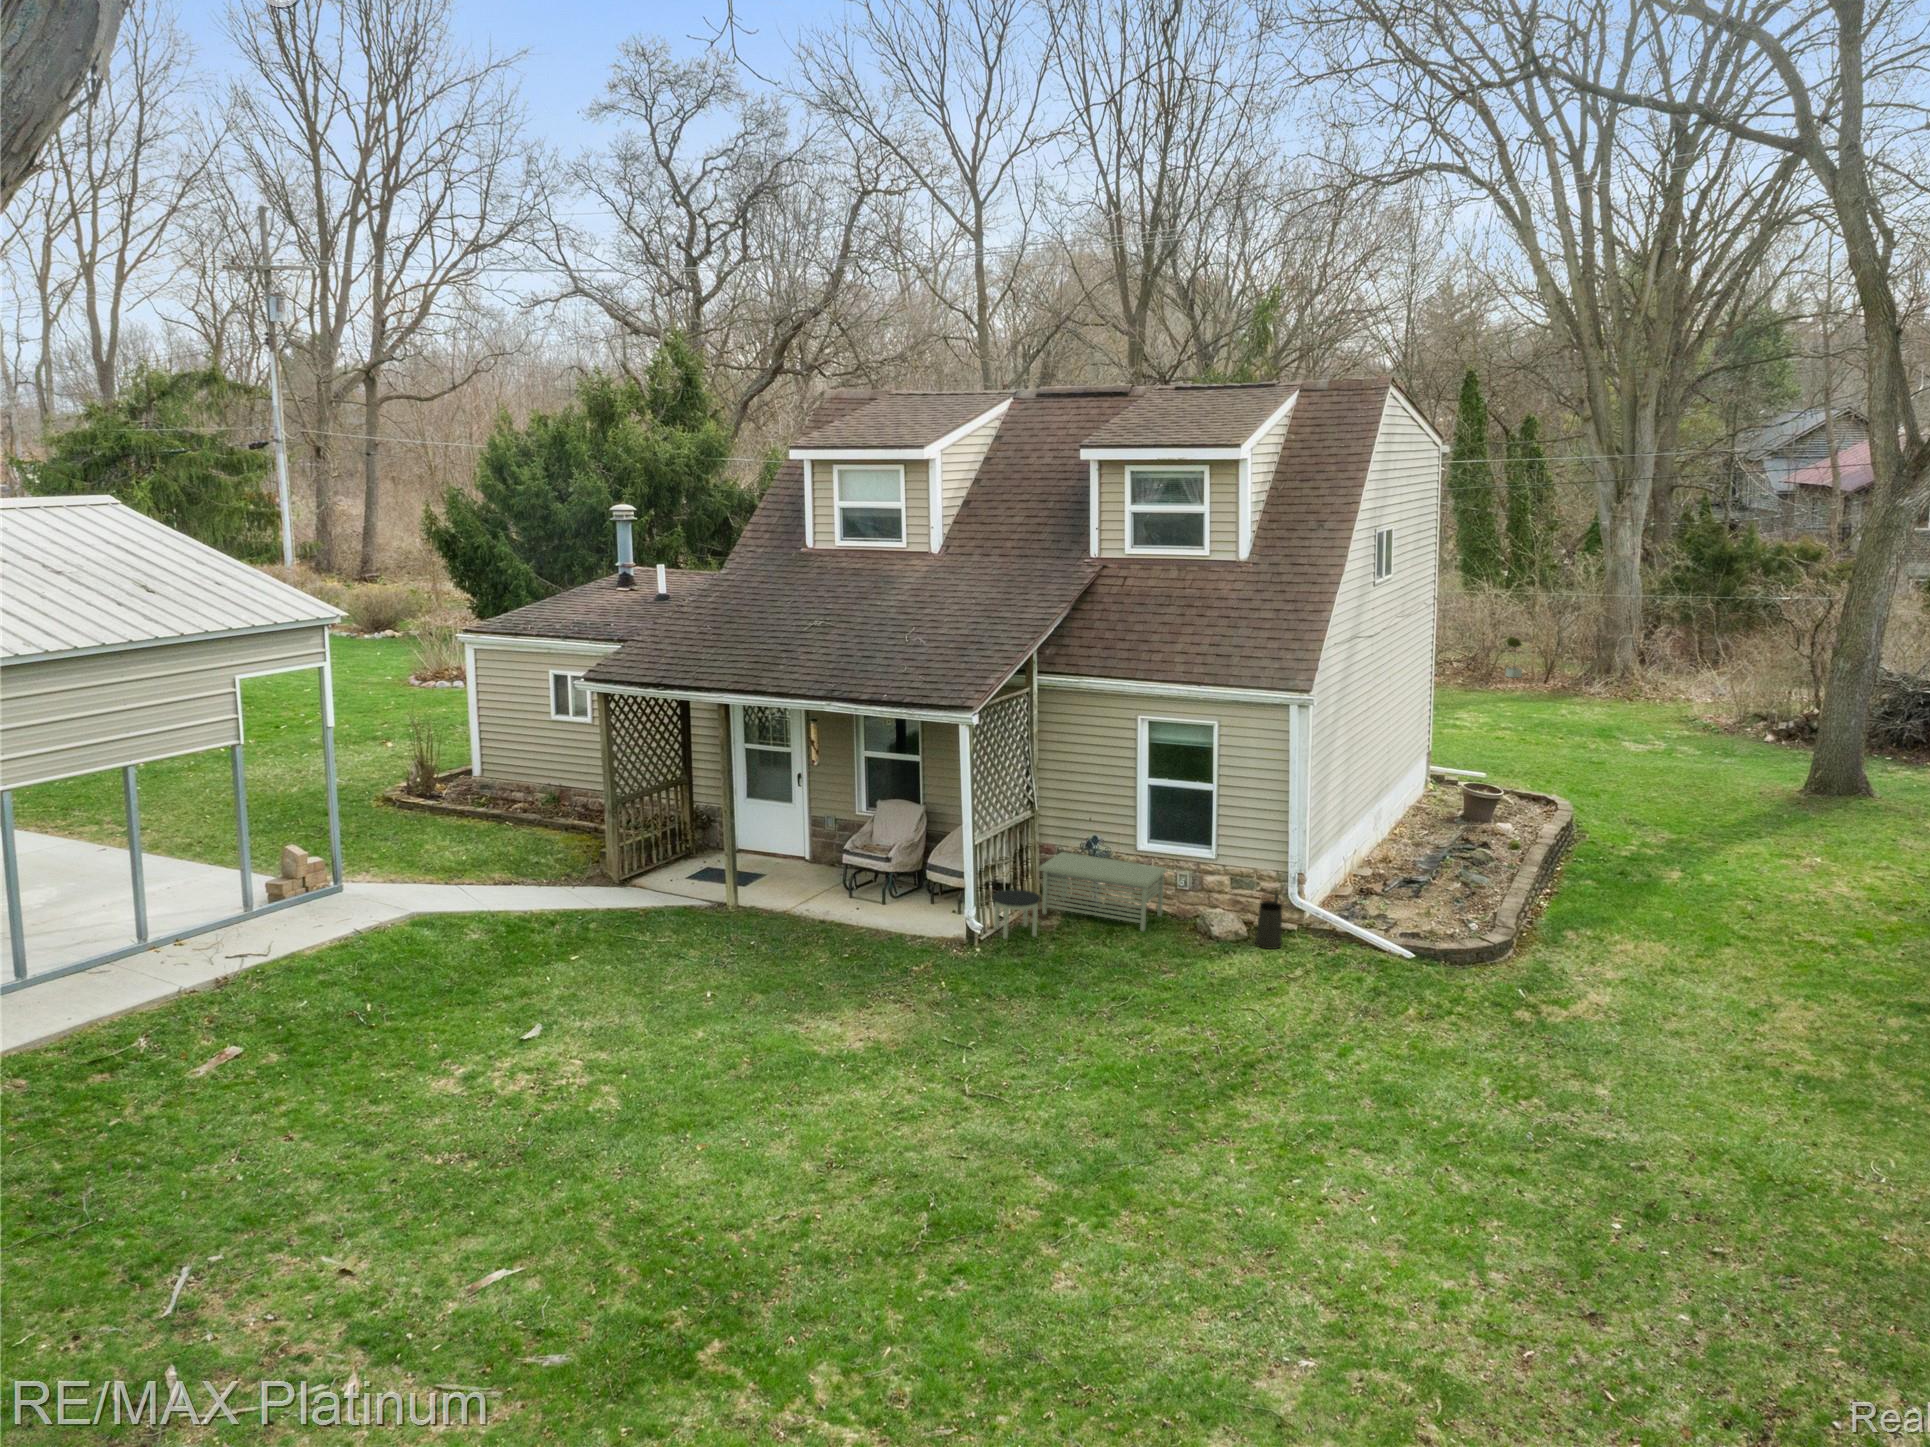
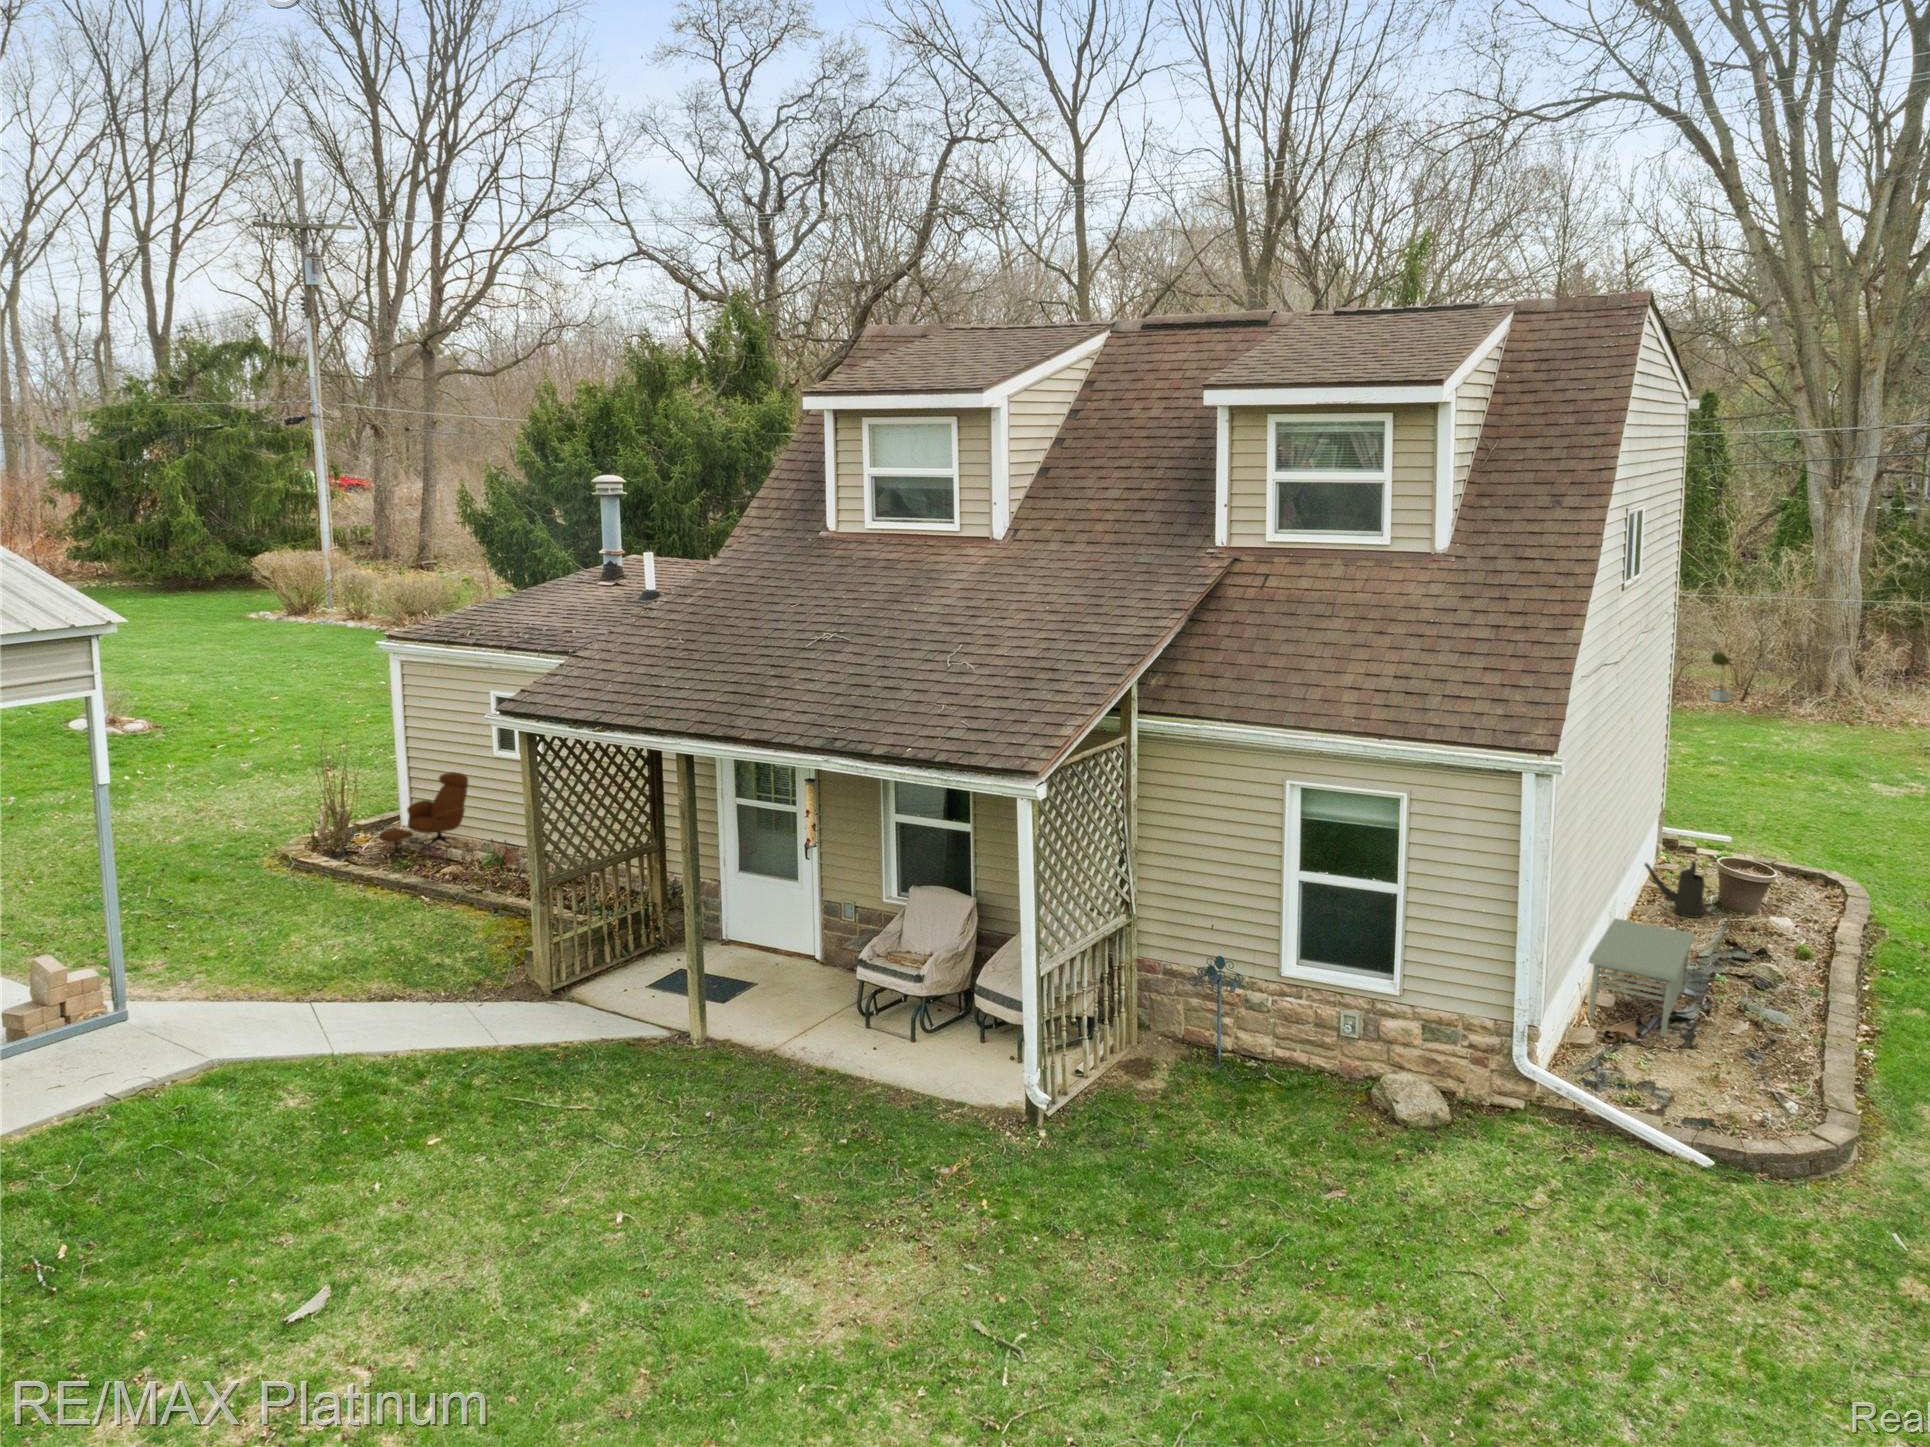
lounge chair: none [449,738,514,806] -> present [379,772,468,860]
storage bench: present [1039,852,1166,931] -> present [1588,918,1695,1037]
round table: present [992,890,1041,939] -> none [1063,1035,1136,1116]
watering can: present [1255,893,1282,949] -> present [1645,861,1705,918]

